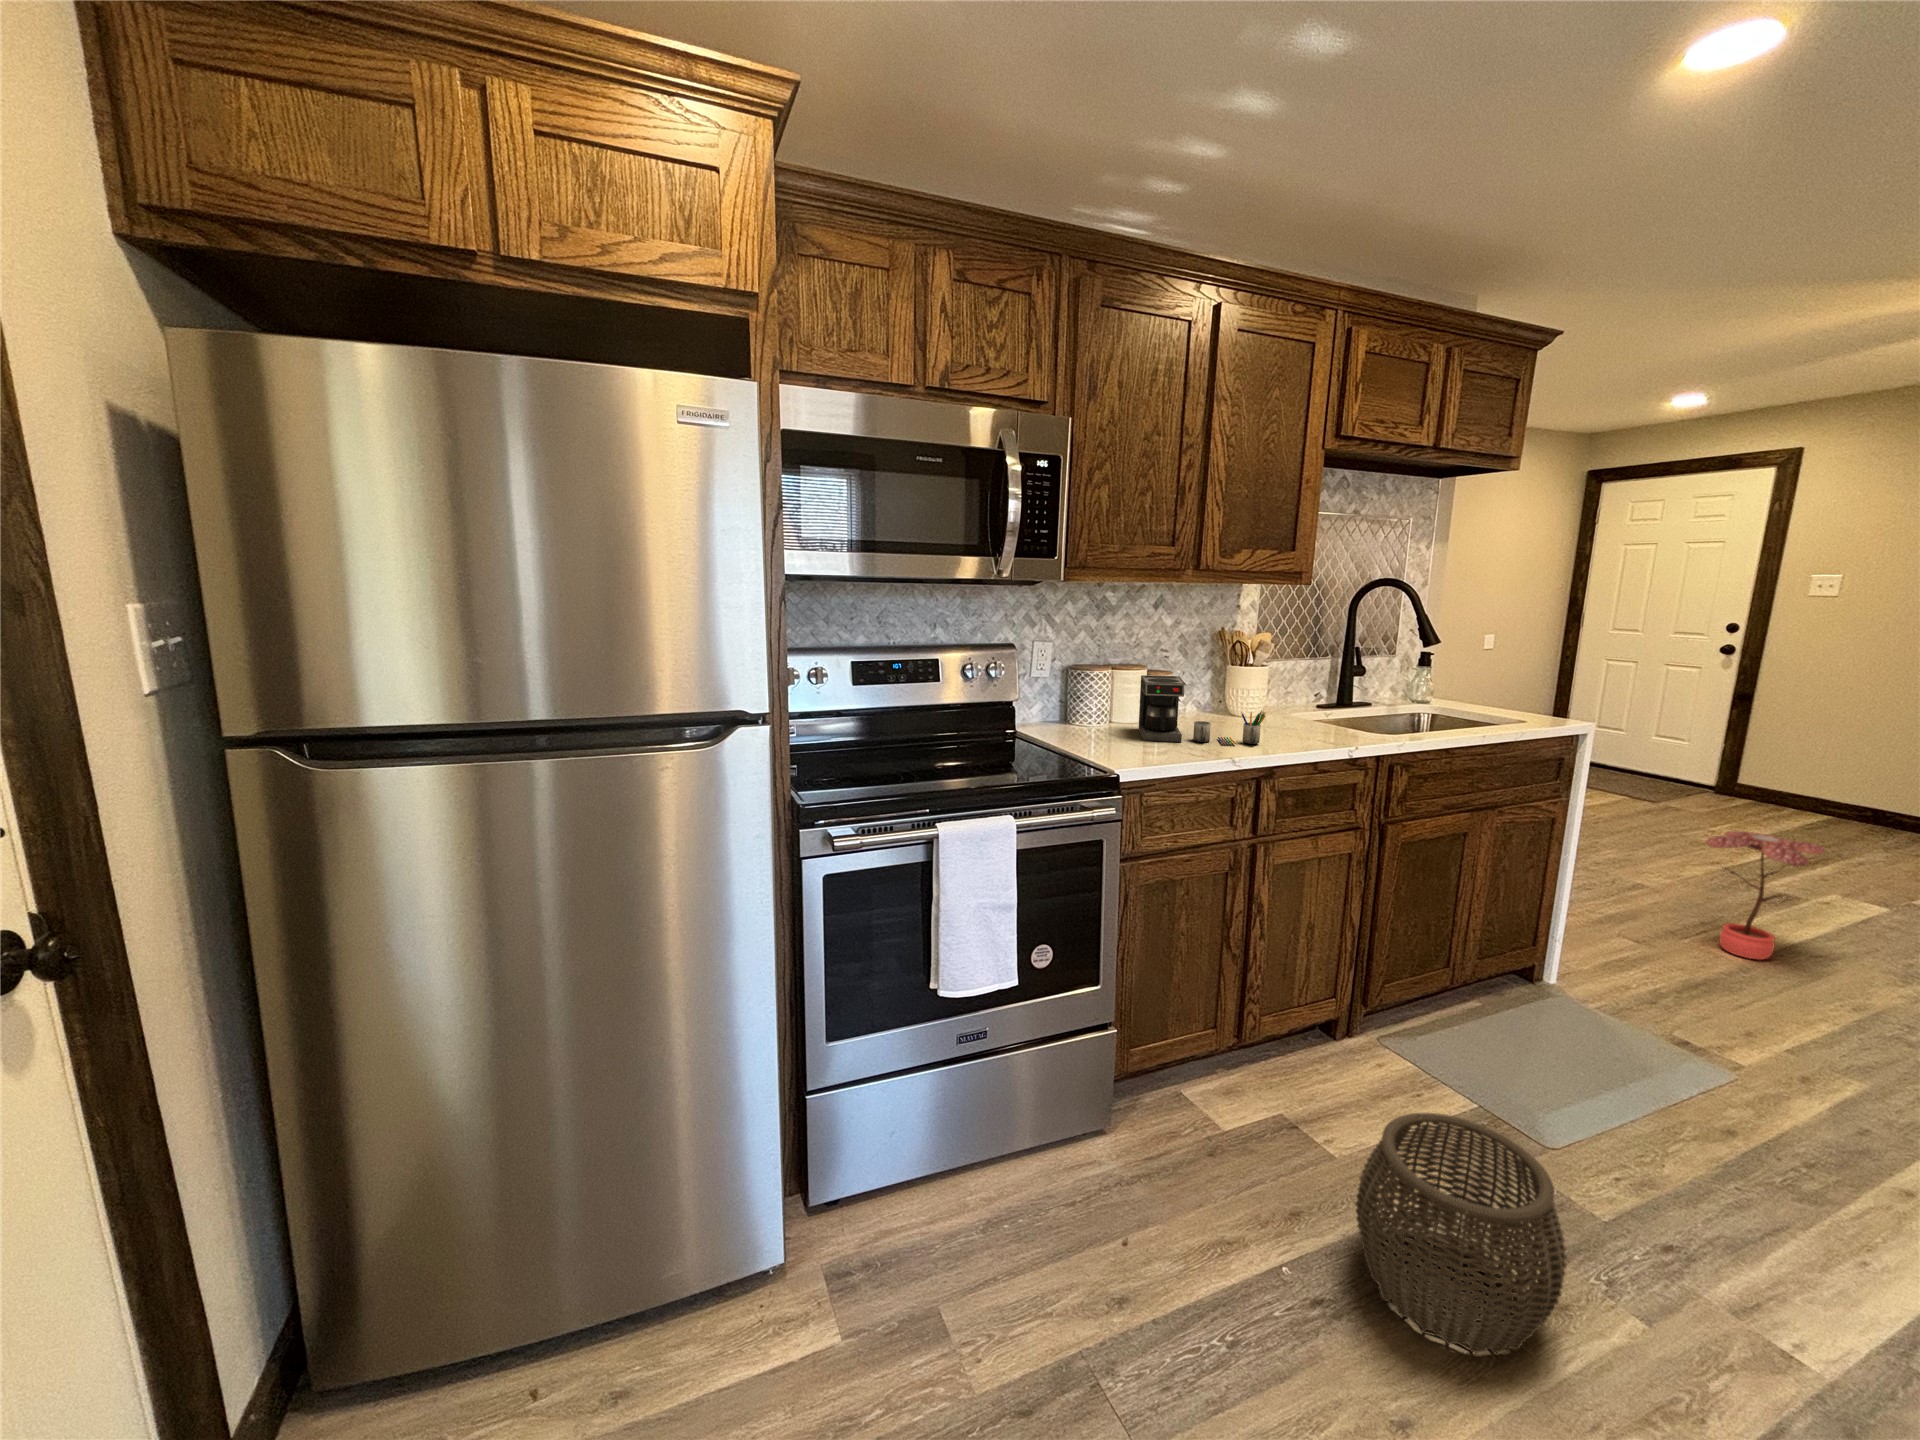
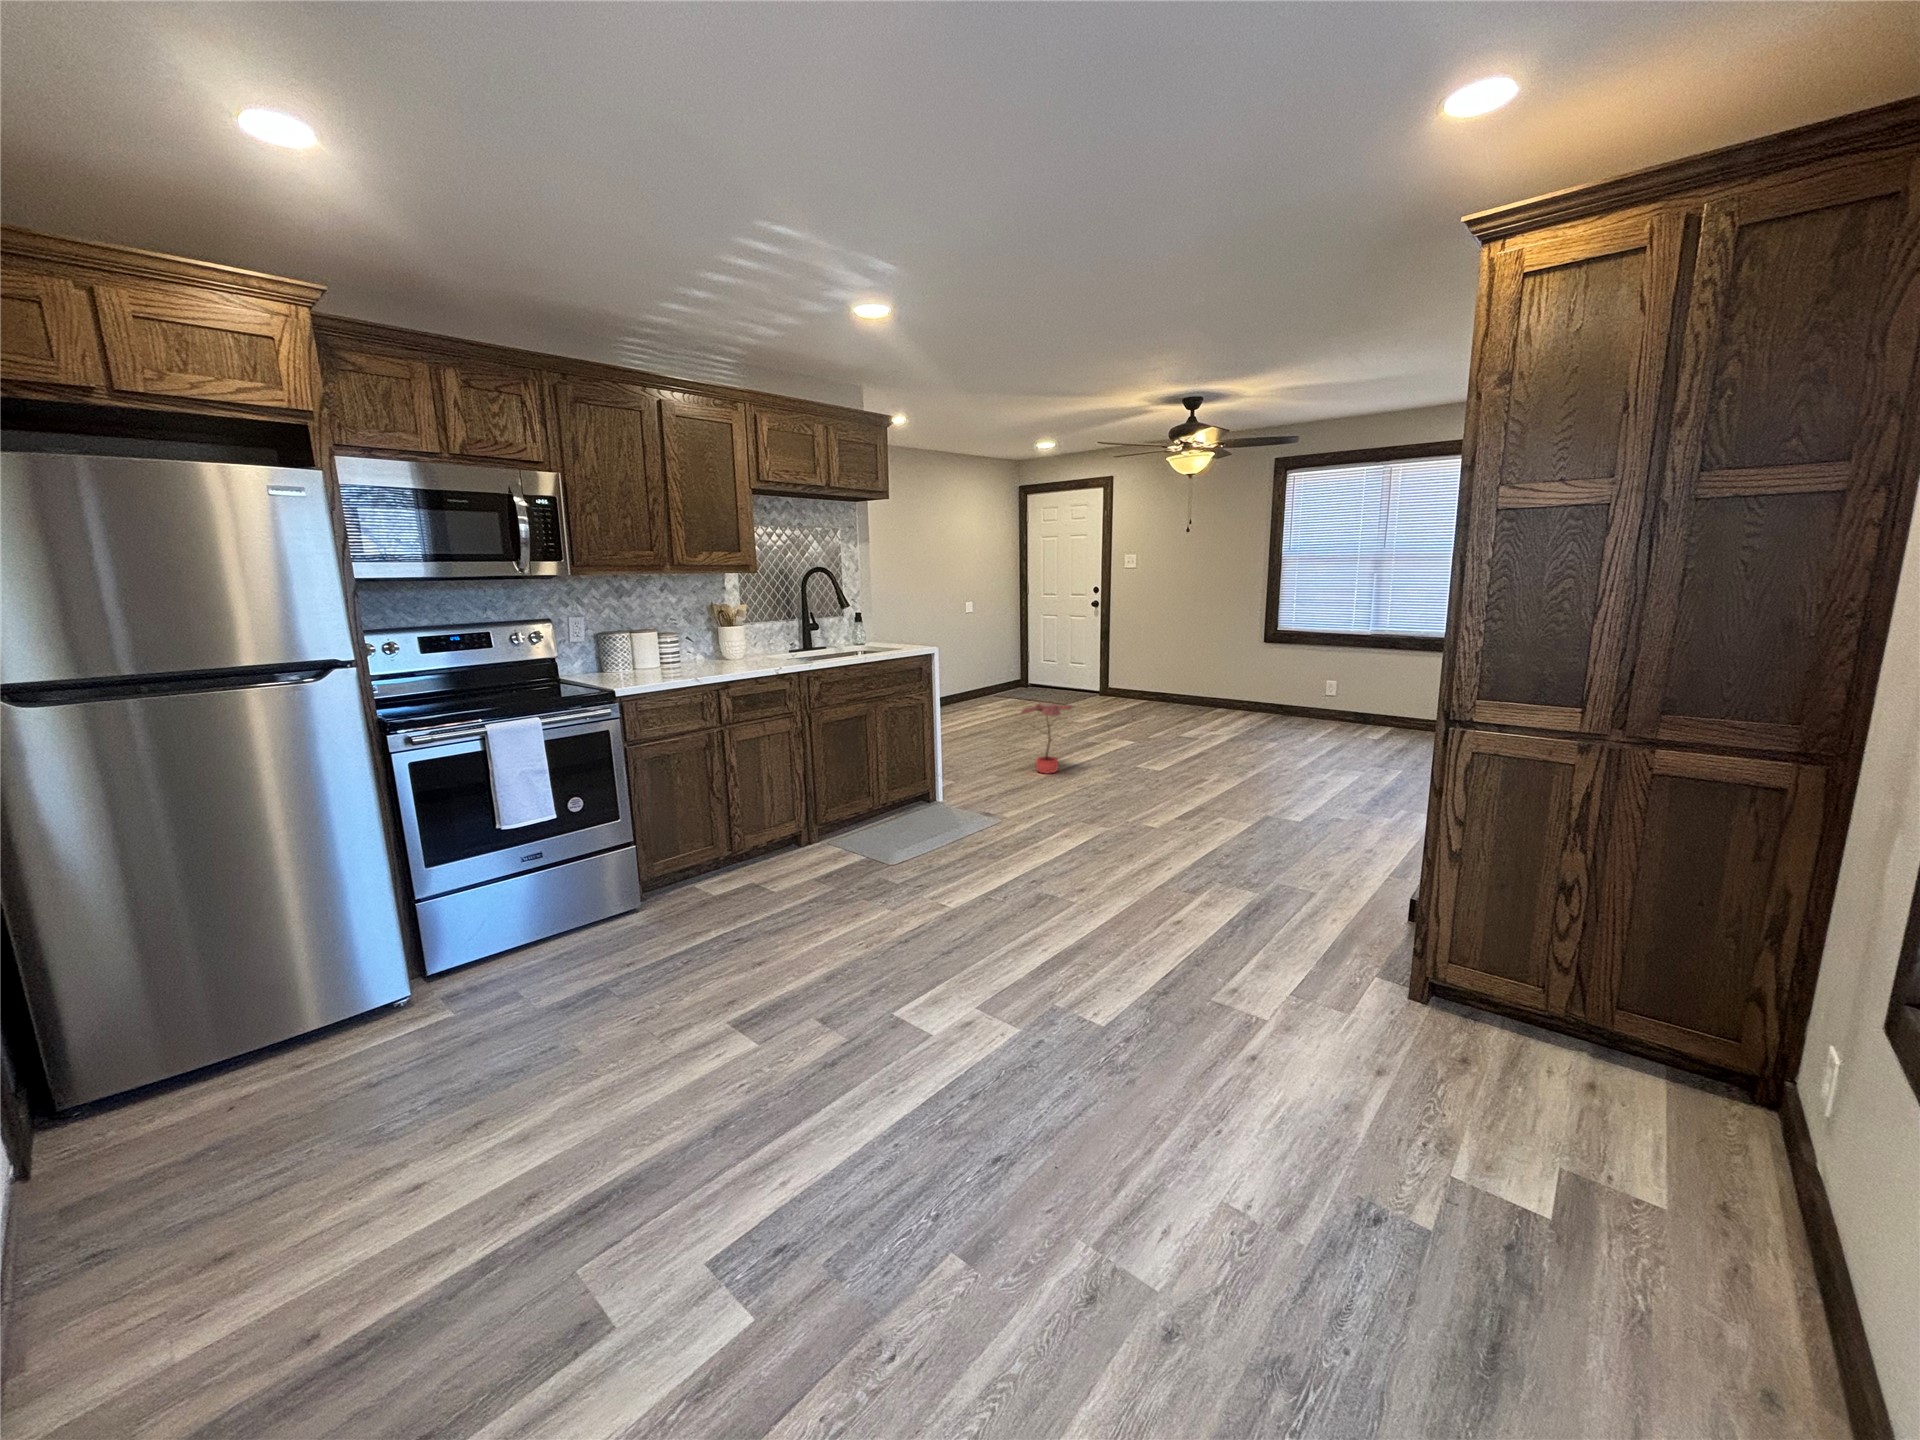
coffee maker: present [1138,675,1266,744] -> none [647,635,728,676]
woven basket: present [1355,1113,1567,1353] -> none [761,841,852,941]

